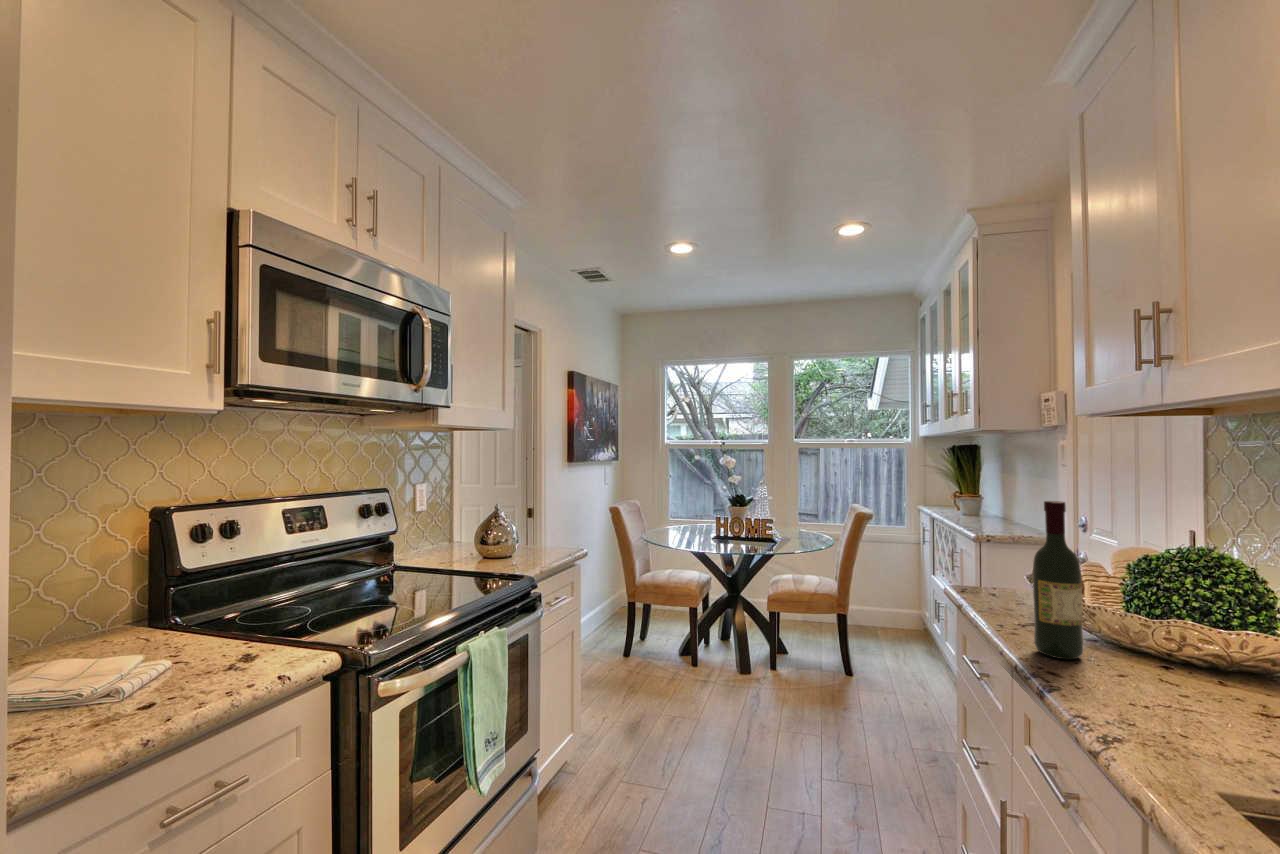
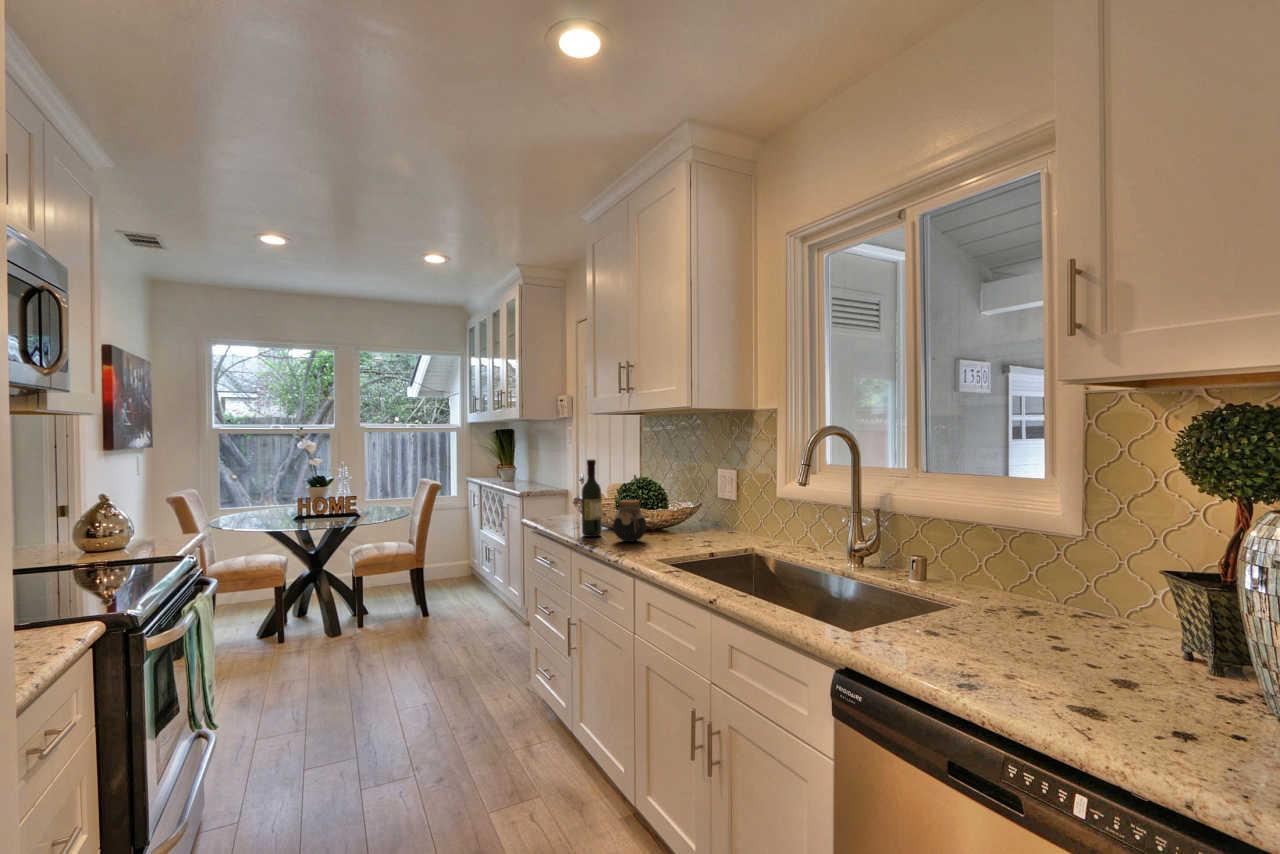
jar: none [1104,597,1207,701] -> present [613,500,647,542]

